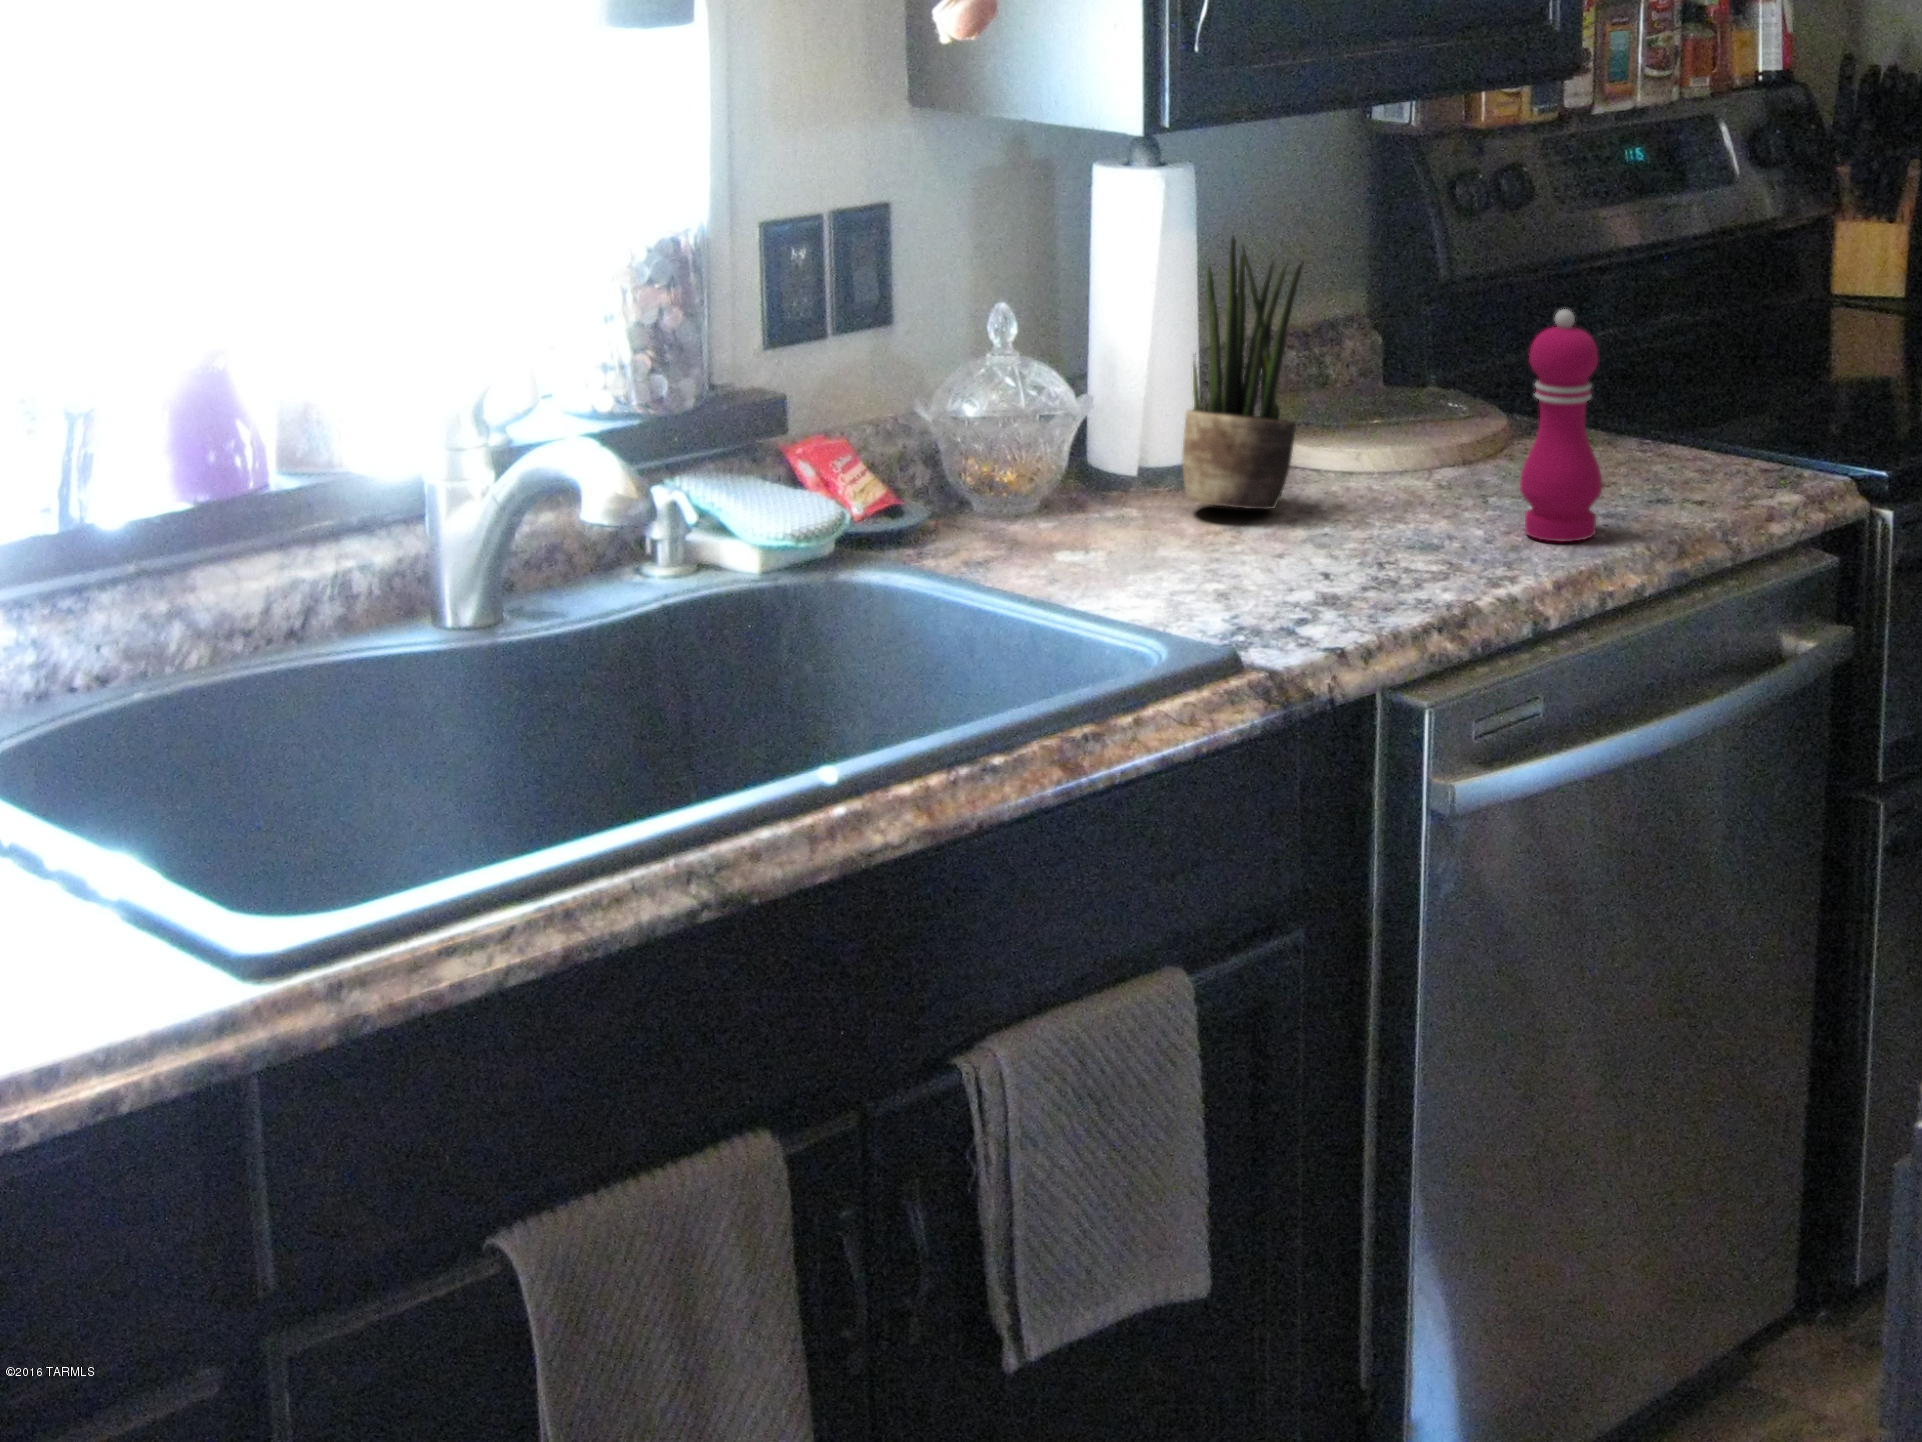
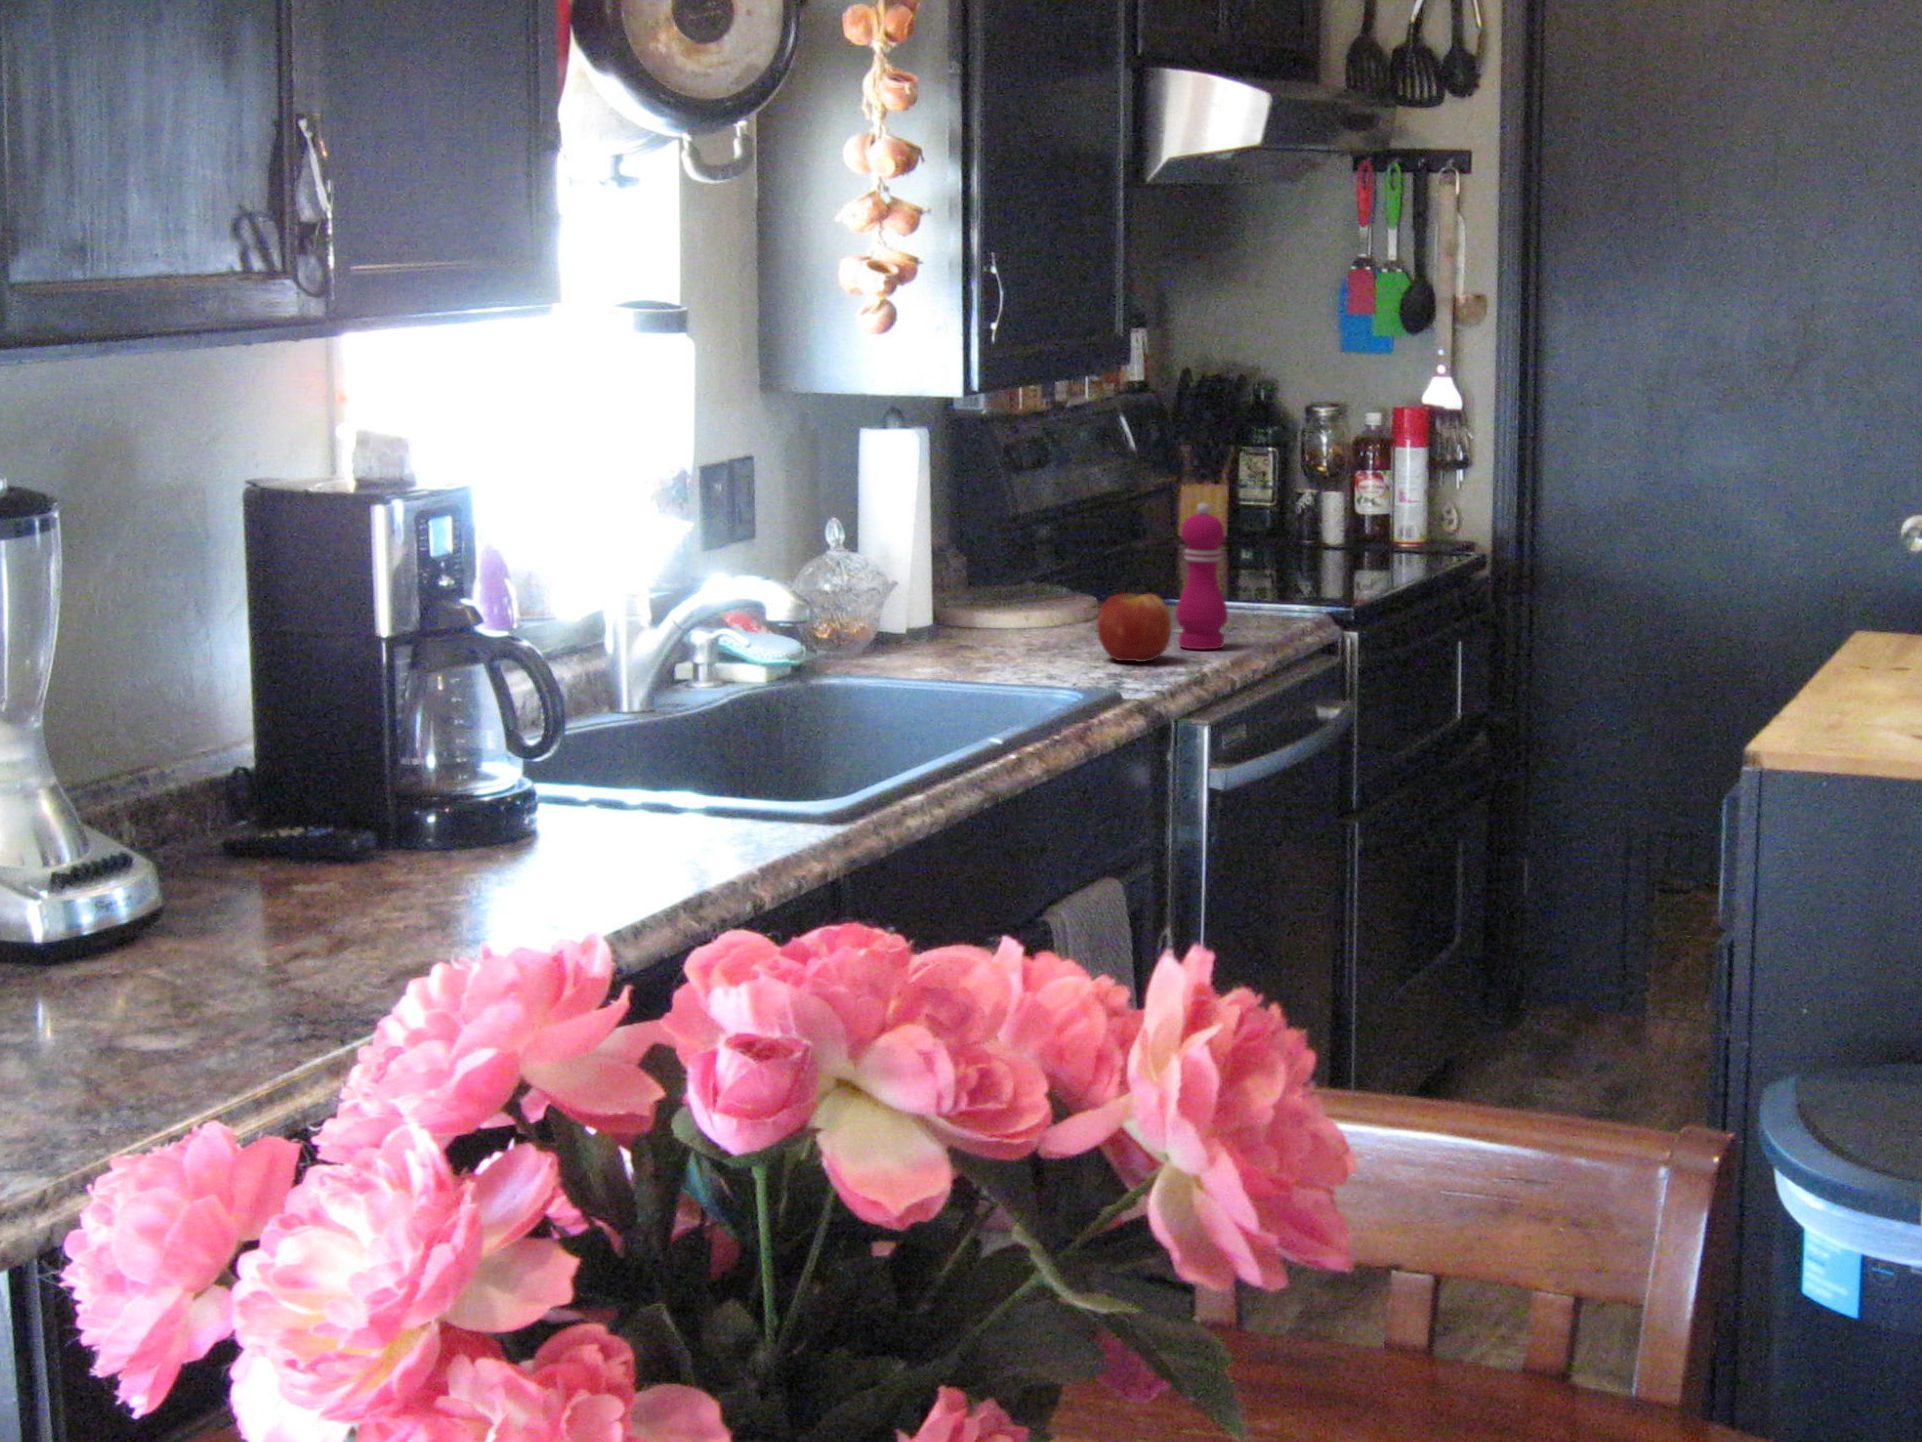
potted plant: present [1182,236,1303,509] -> none [952,464,1027,644]
apple: none [1359,443,1473,564] -> present [1097,587,1171,662]

